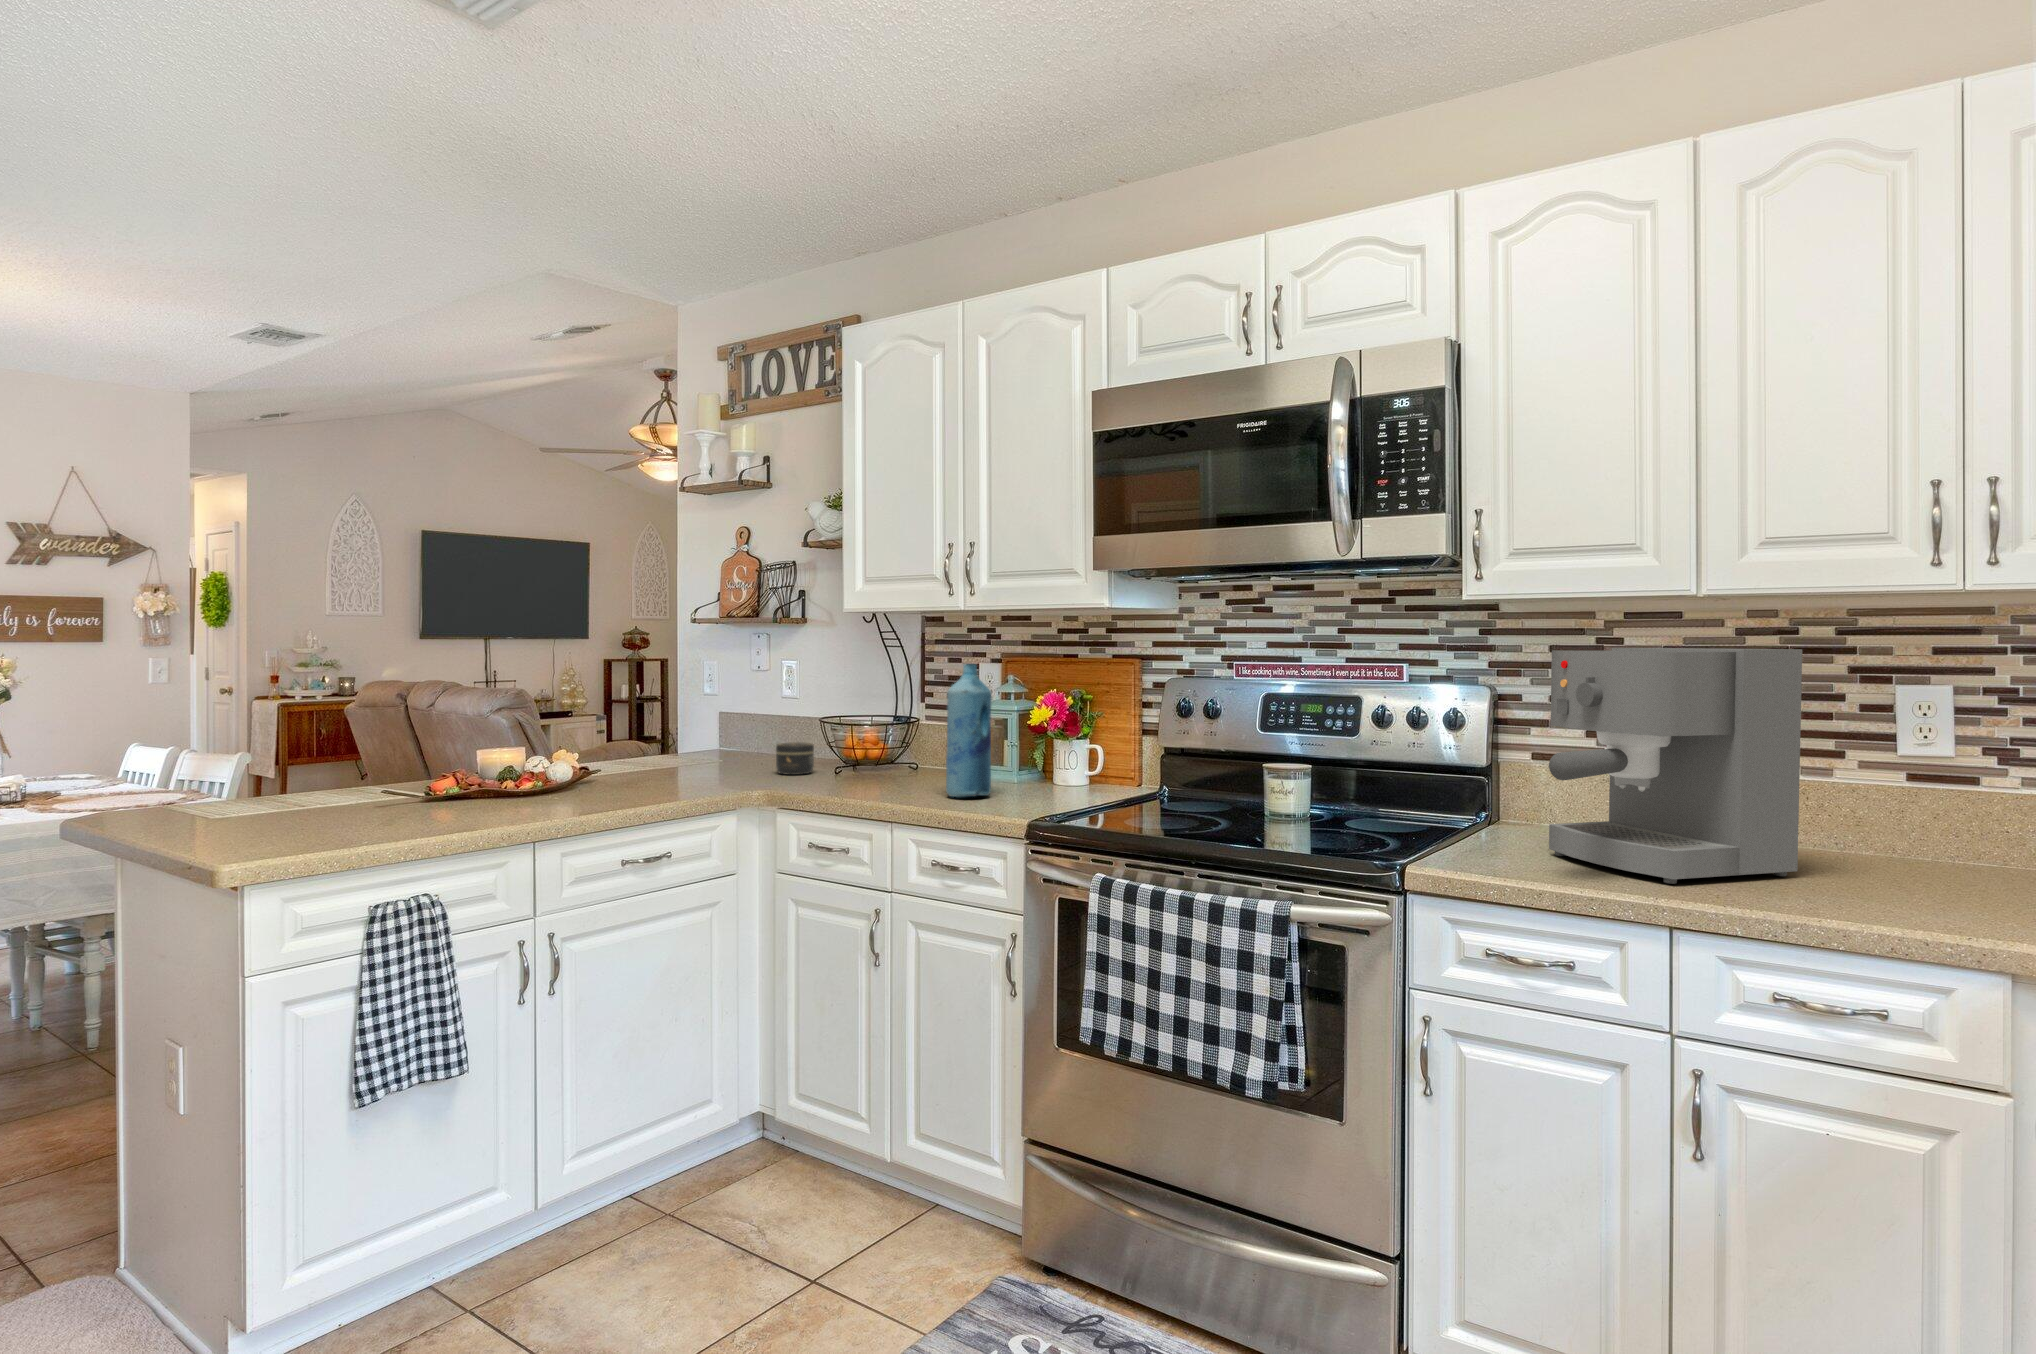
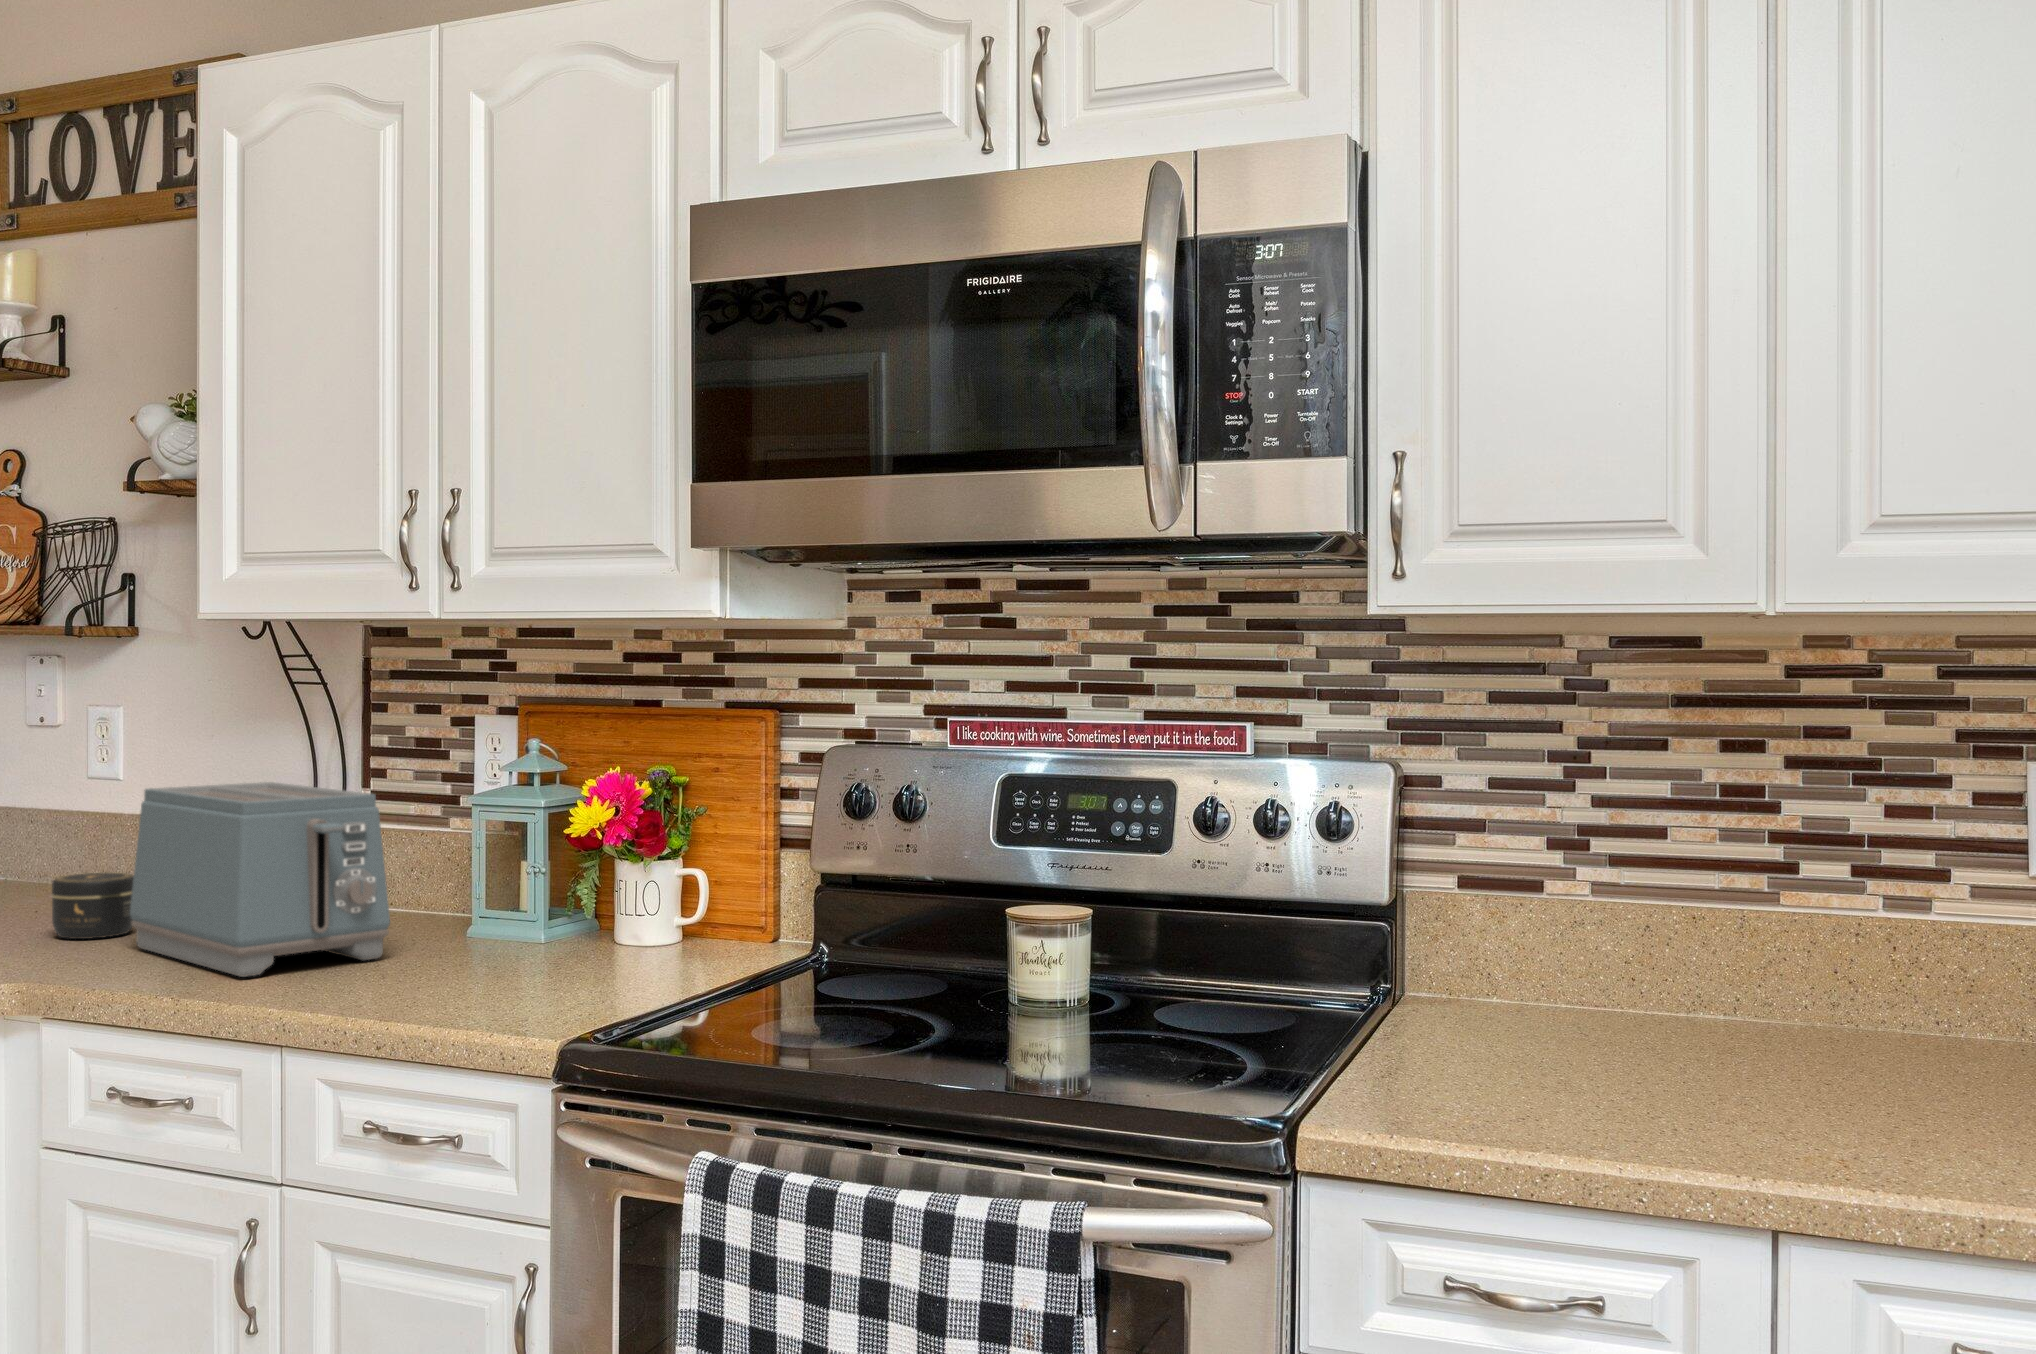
coffee maker: present [1549,648,1802,884] -> none [1523,702,1940,1138]
bottle: present [946,664,992,797] -> none [399,723,492,986]
toaster: none [814,697,940,792] -> present [130,782,390,977]

